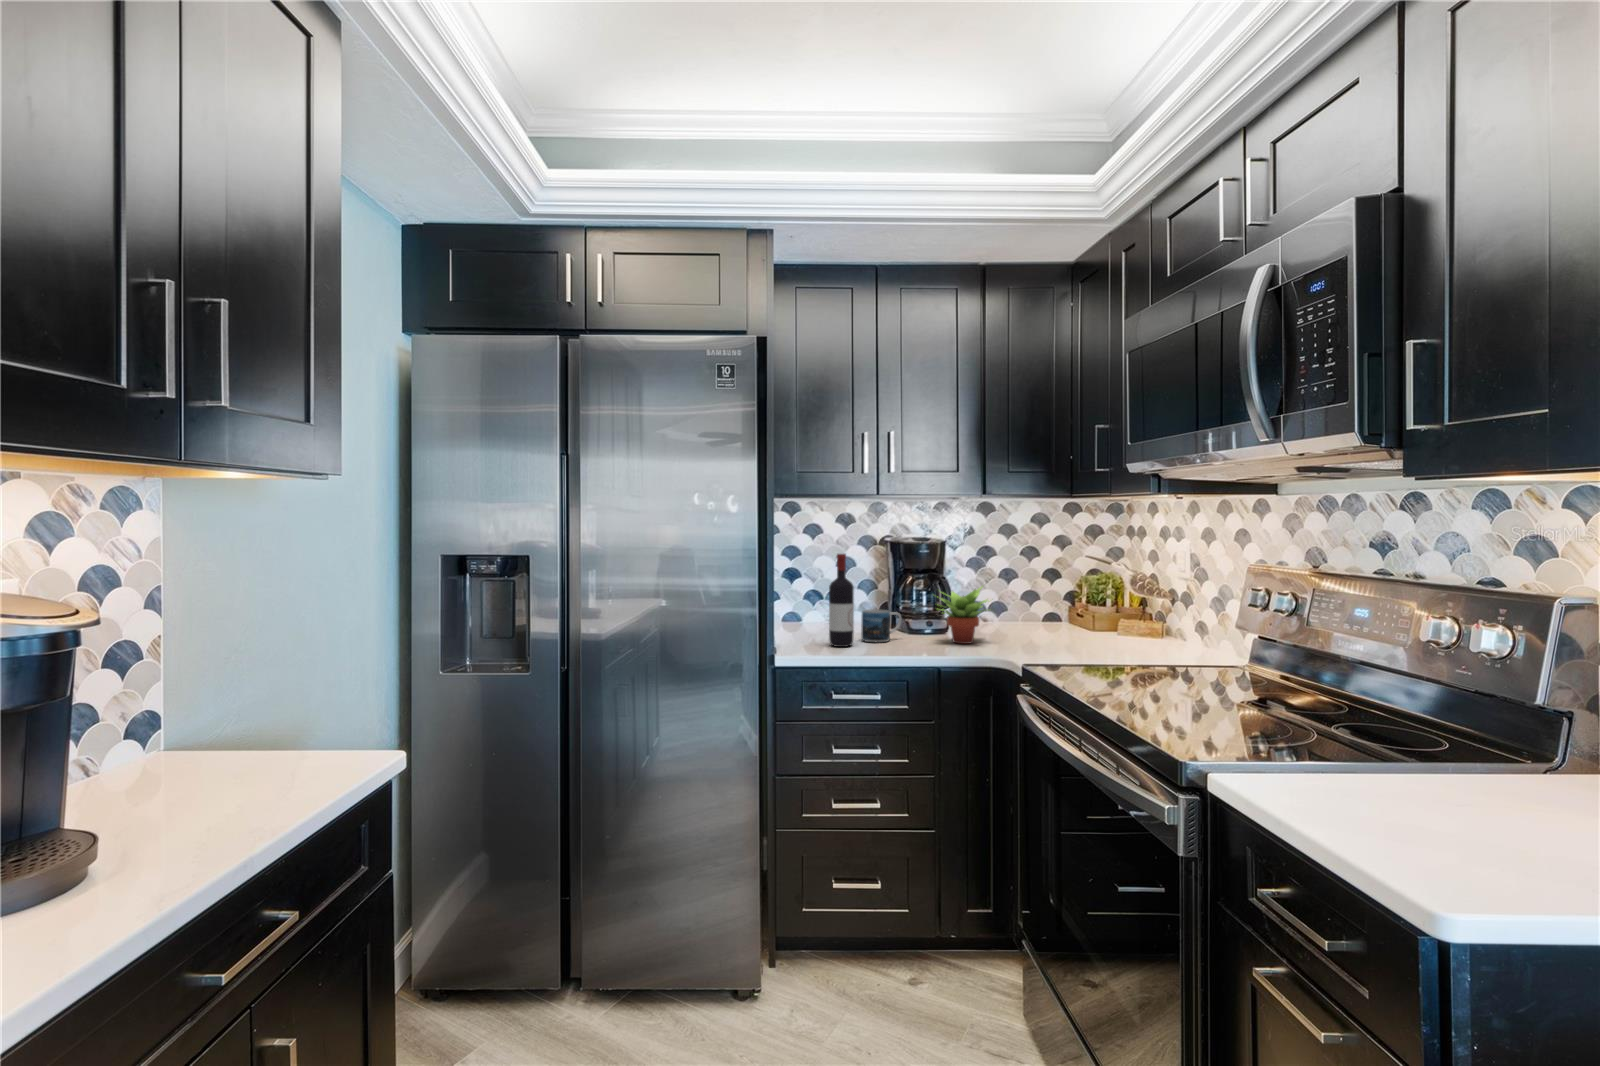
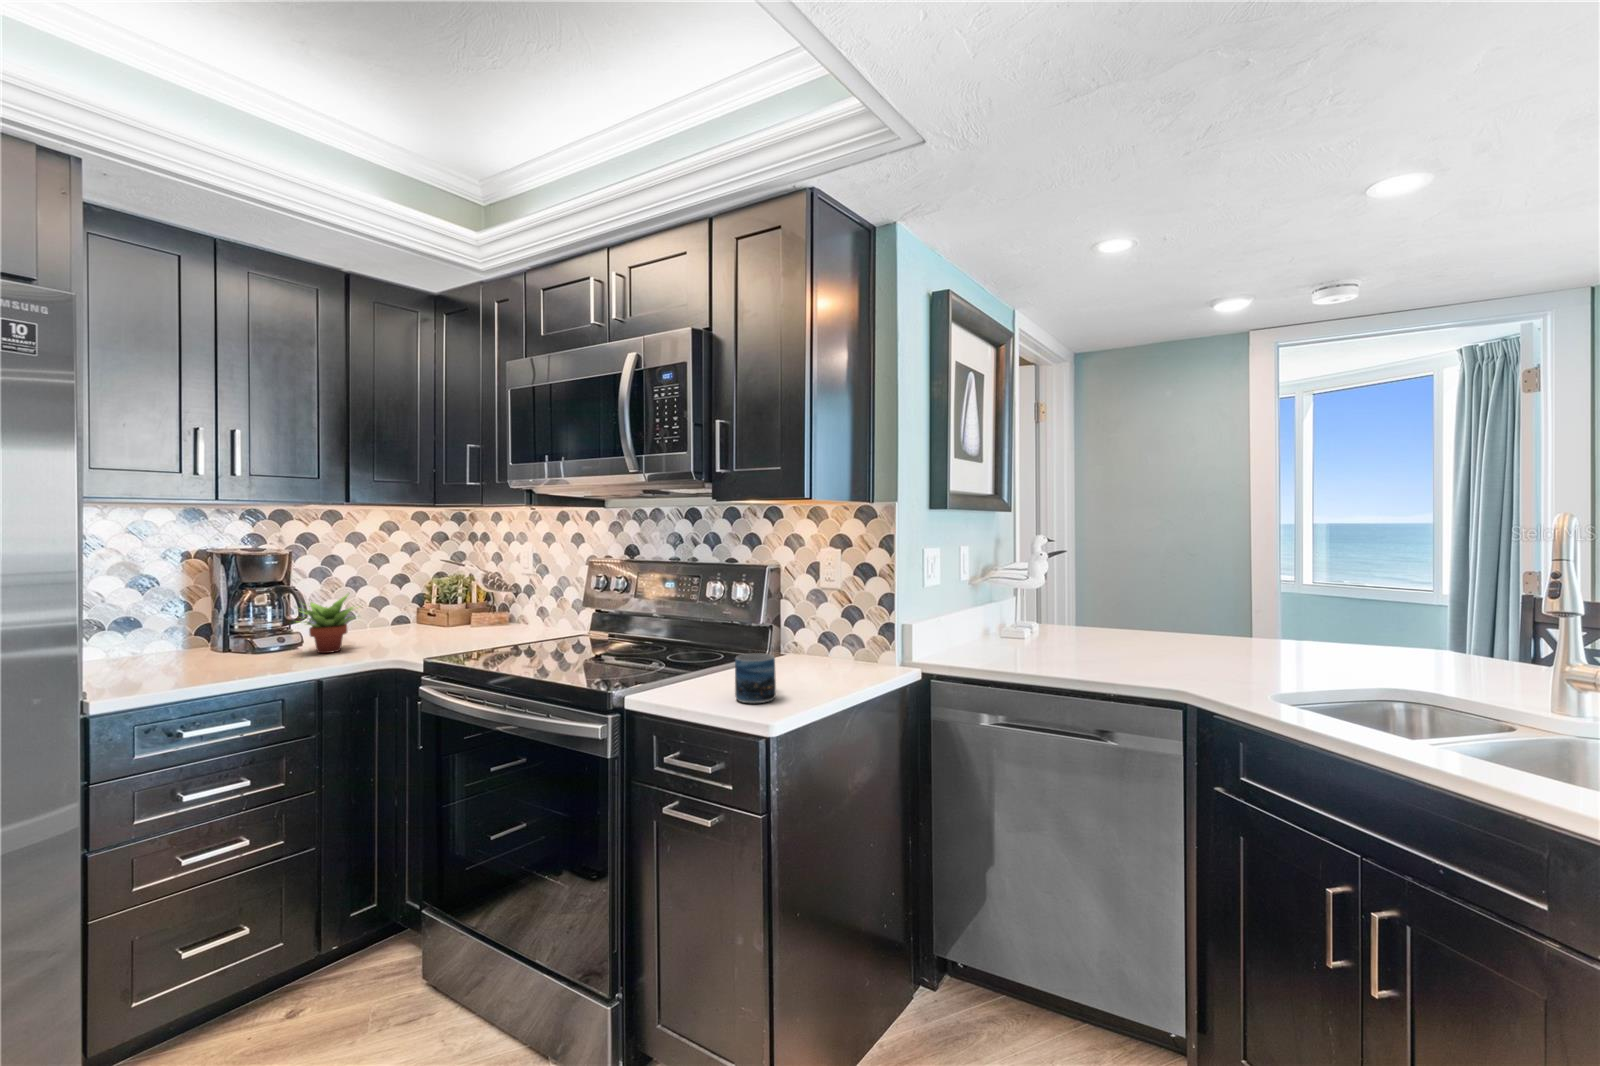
wine bottle: present [829,554,854,647] -> none [152,571,191,679]
mug: present [861,609,902,642] -> present [735,653,776,703]

